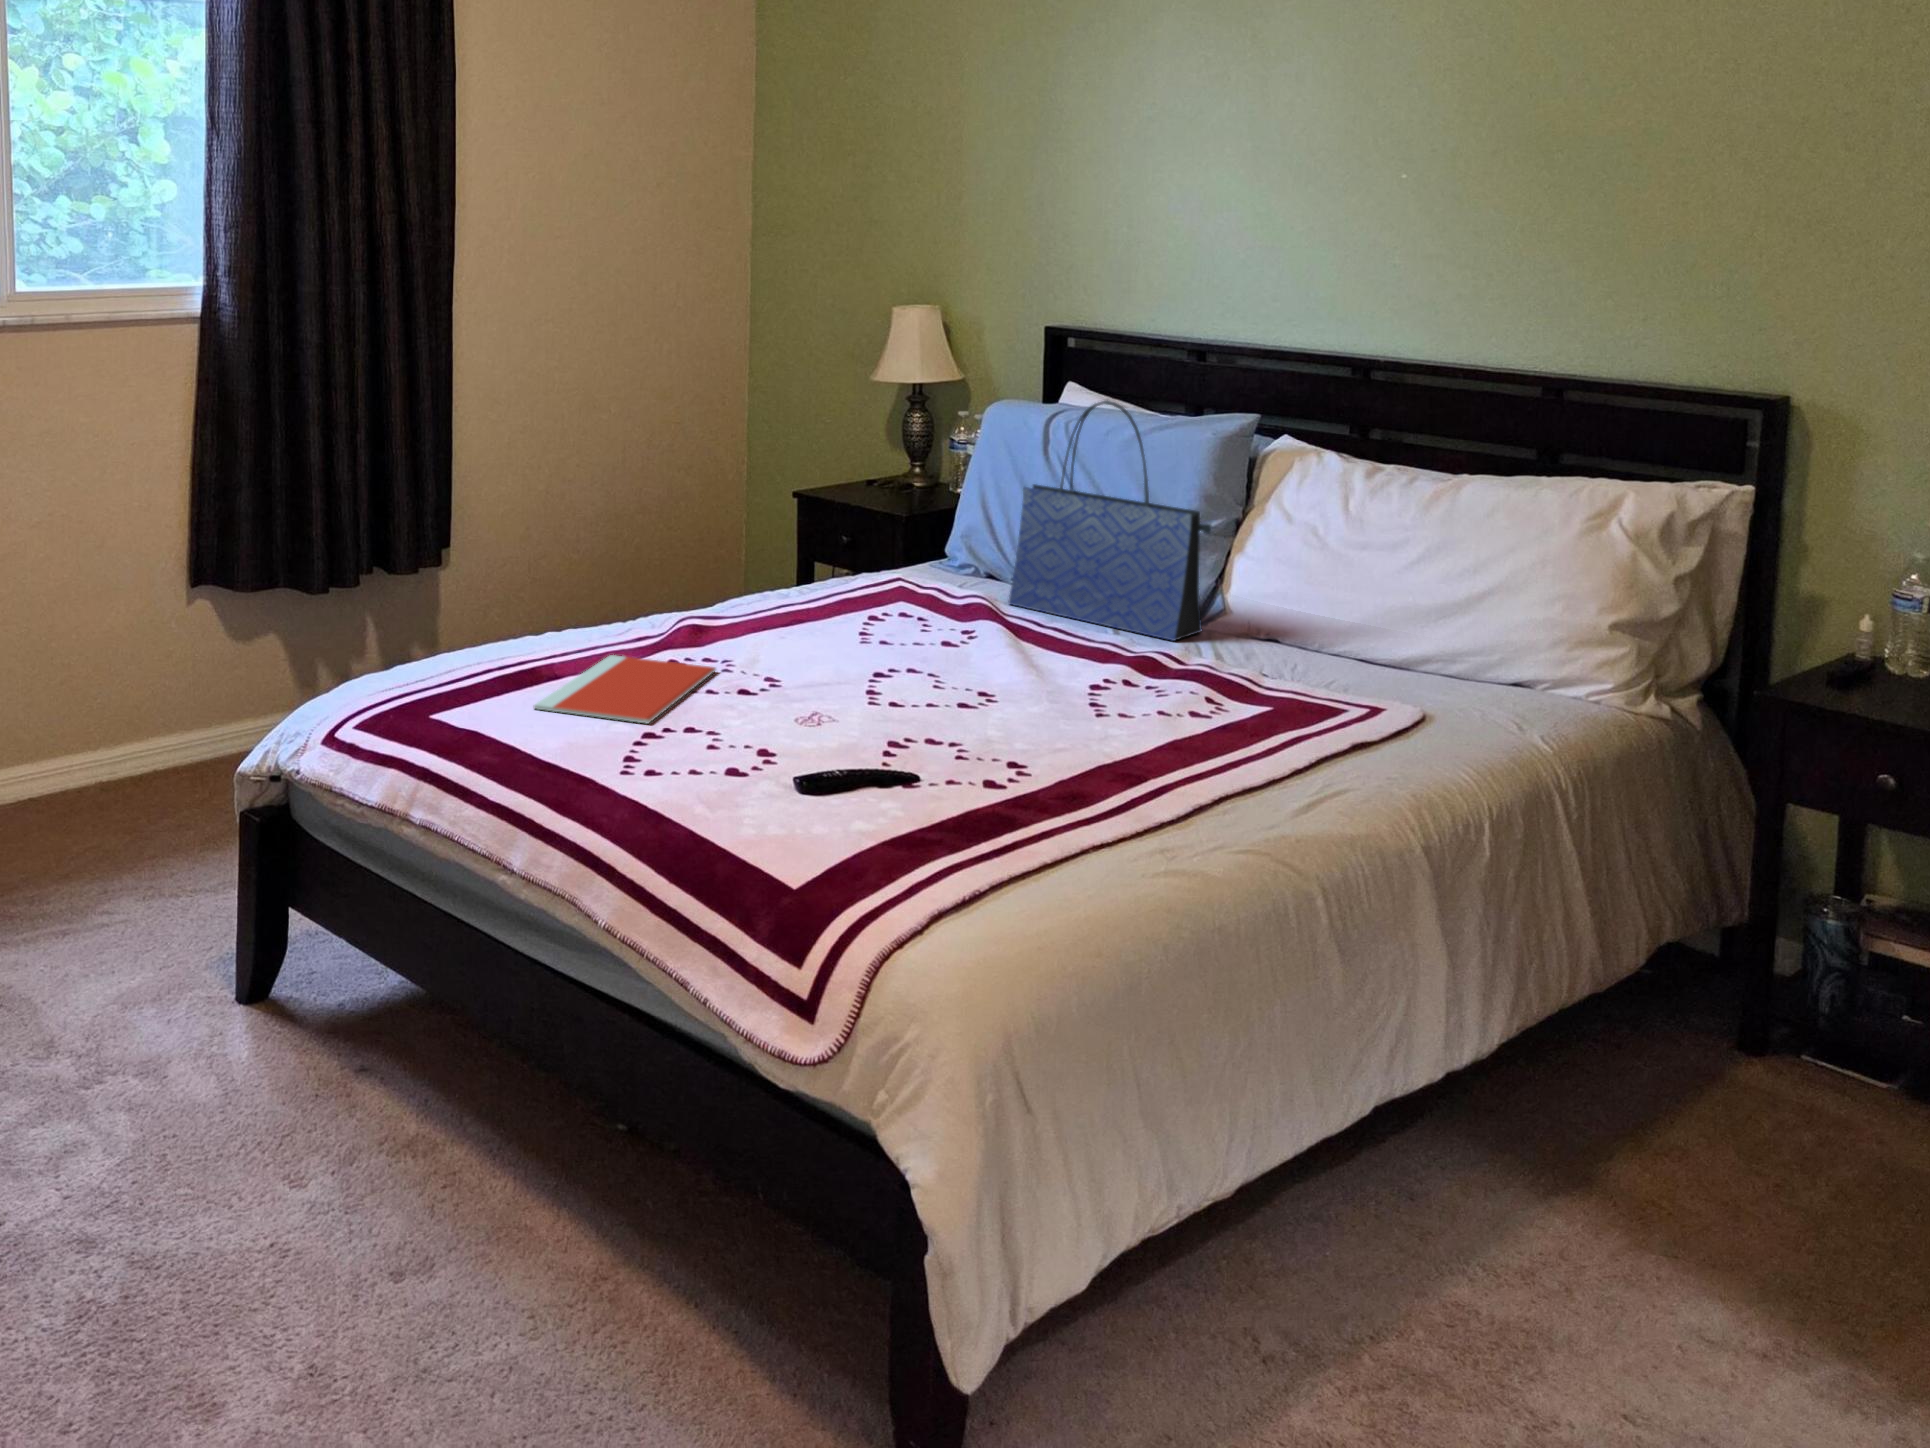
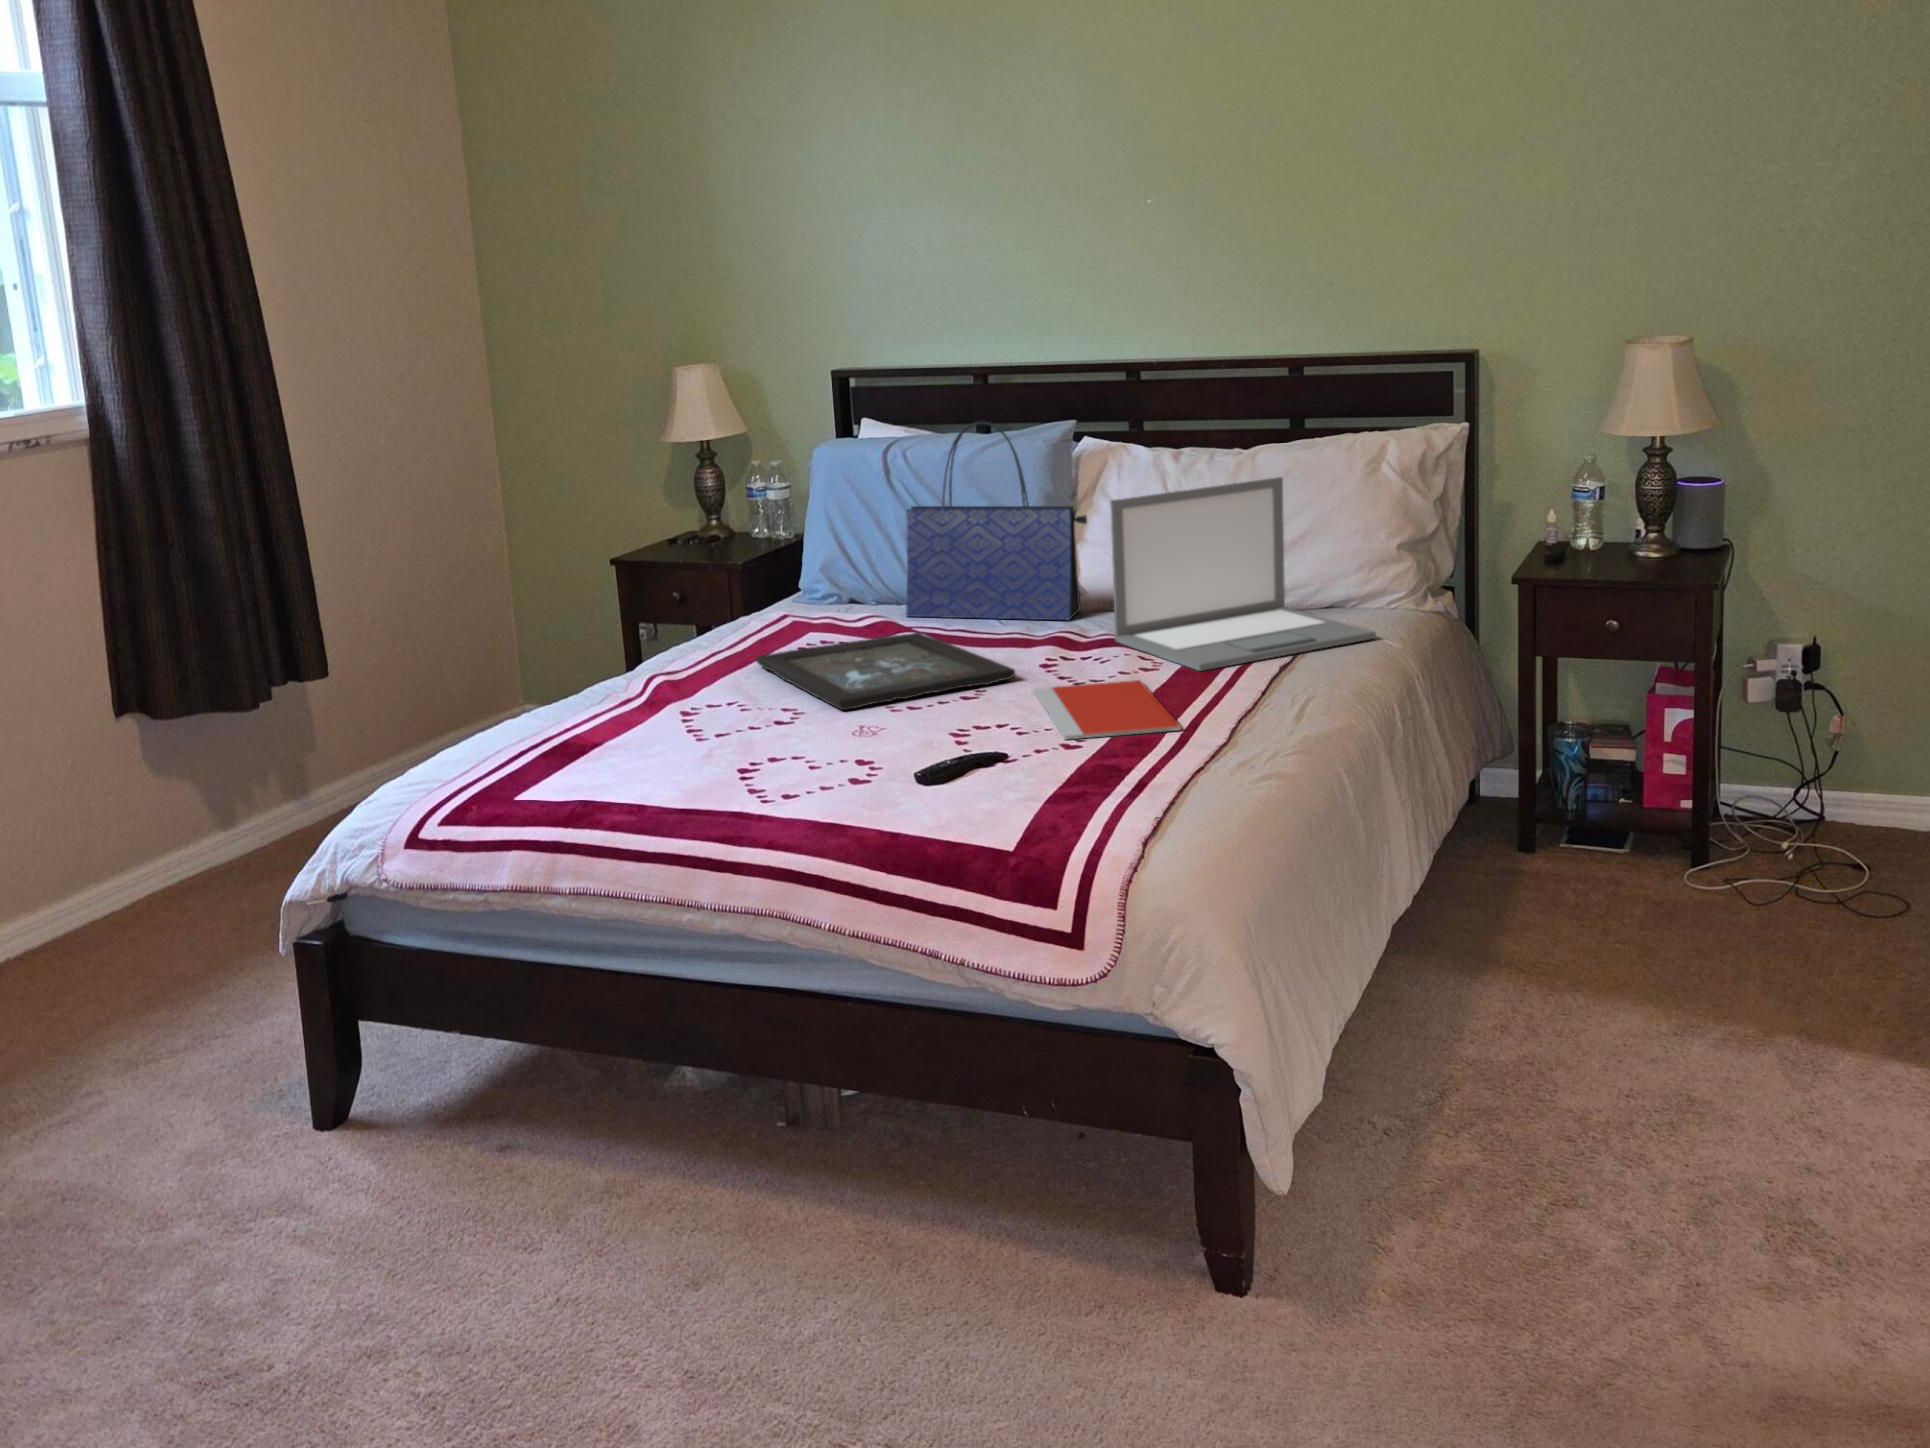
laptop: none [1195,511,1514,734] -> present [1110,477,1376,671]
tray: none [793,618,1030,697] -> present [756,632,1015,710]
notebook: present [534,655,716,723] -> present [1034,680,1181,740]

